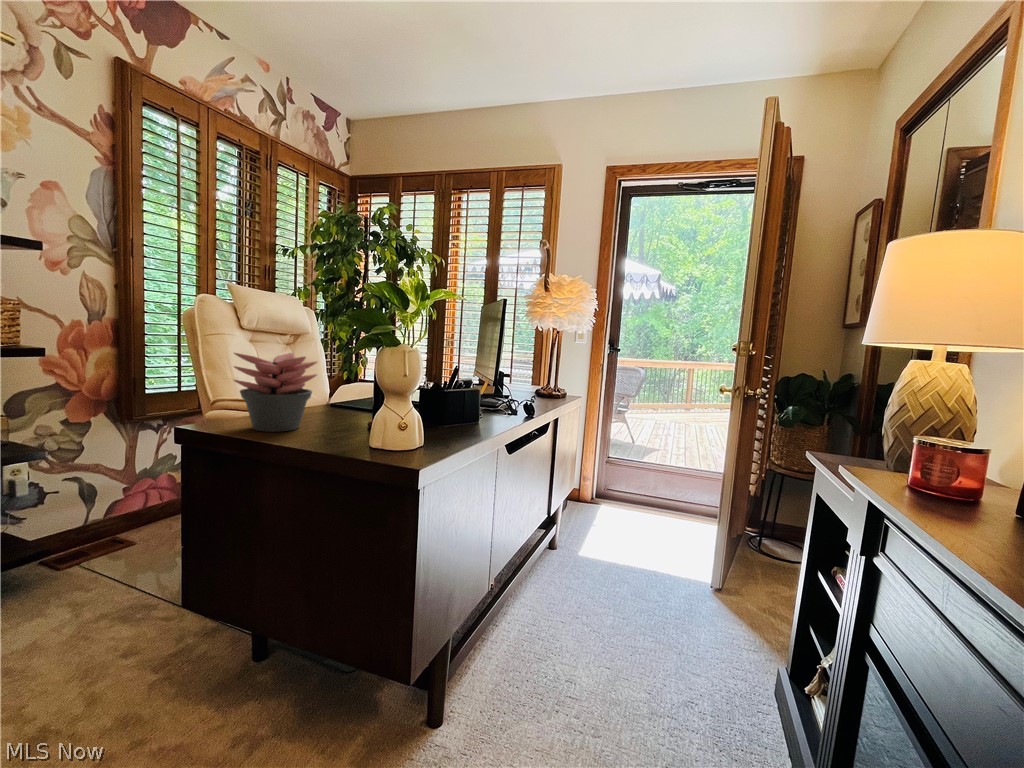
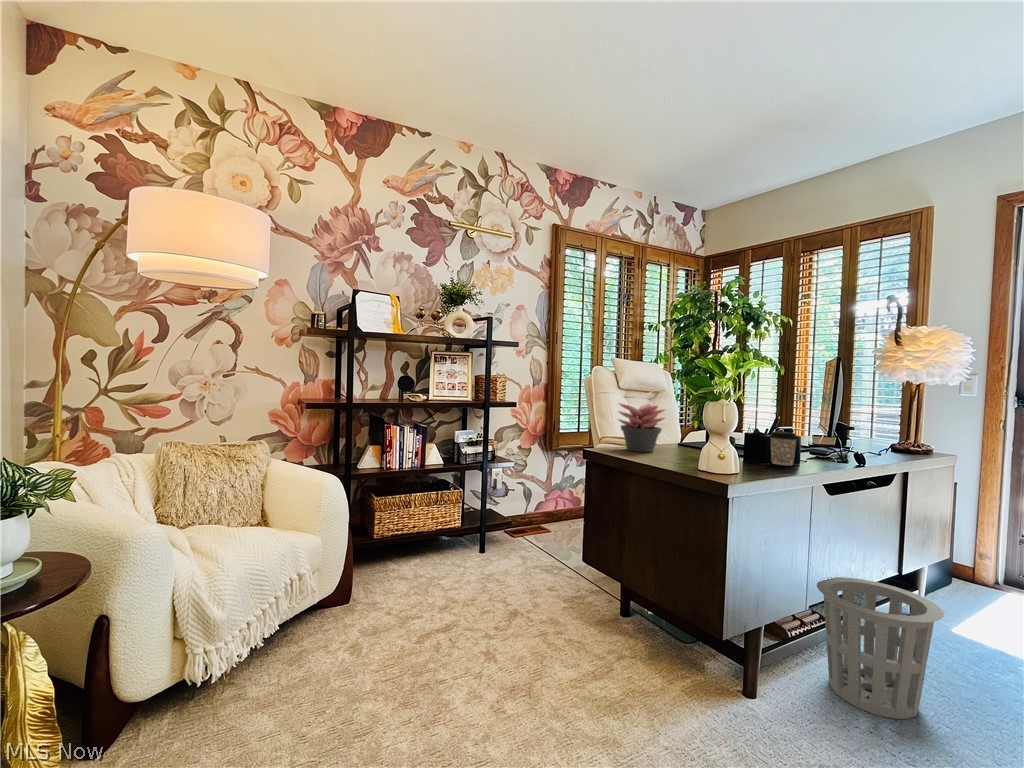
coffee cup: none [460,388,492,432] -> present [770,431,797,465]
waste basket: none [511,544,627,702] -> present [817,577,944,719]

